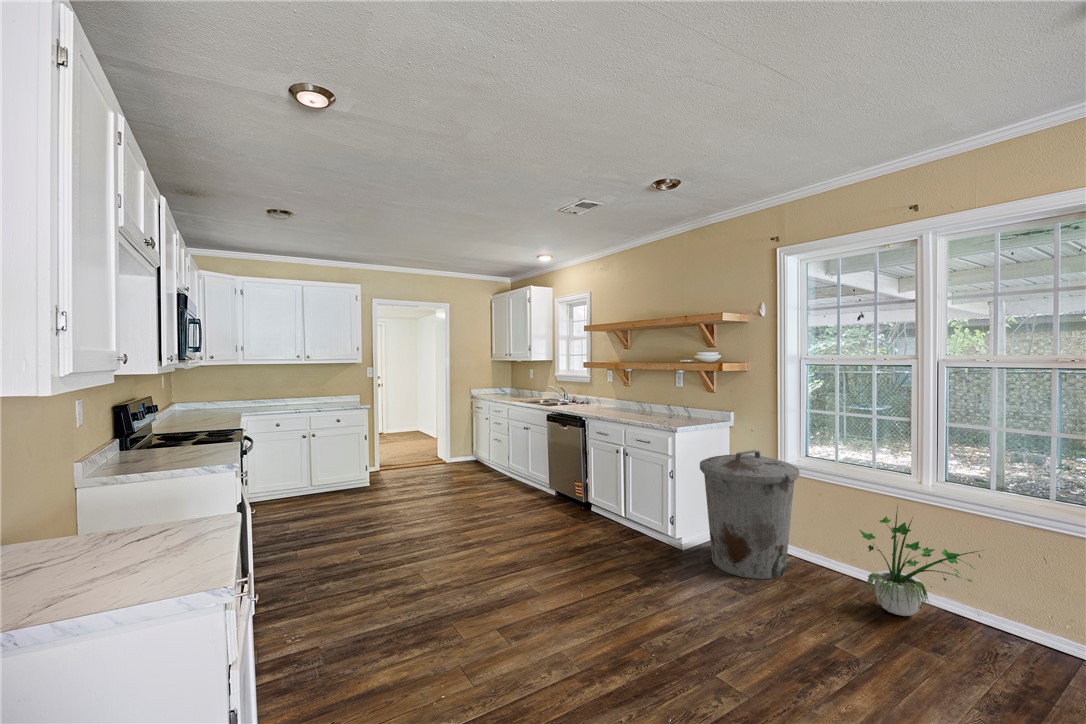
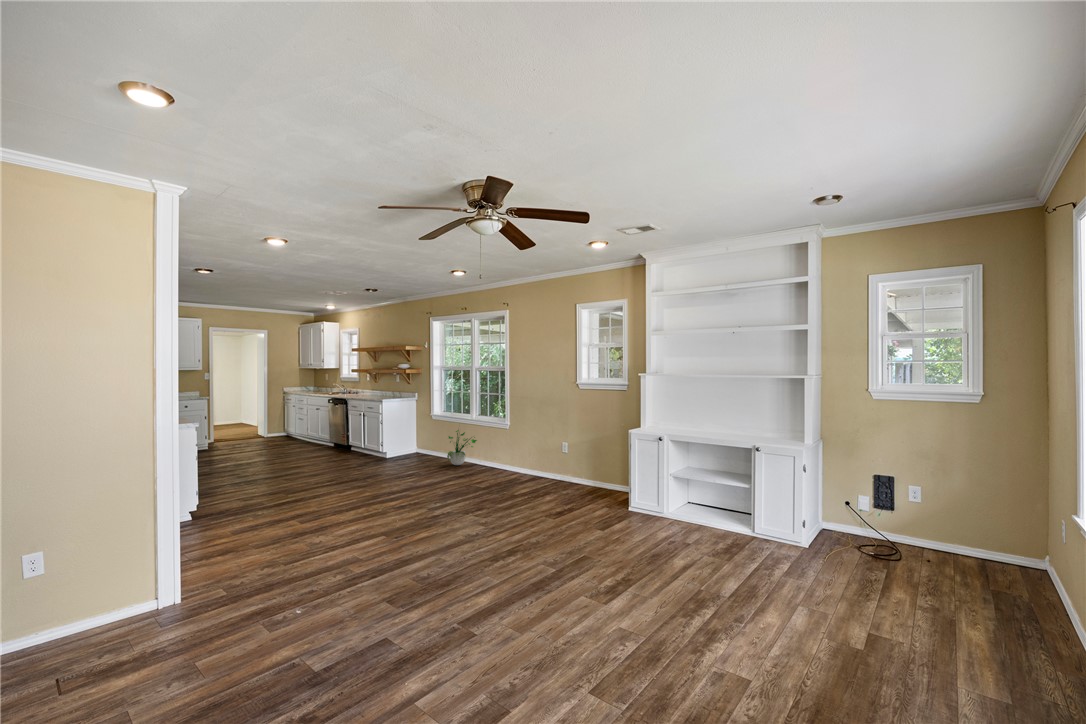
trash can: present [700,450,799,579] -> none [393,408,435,462]

